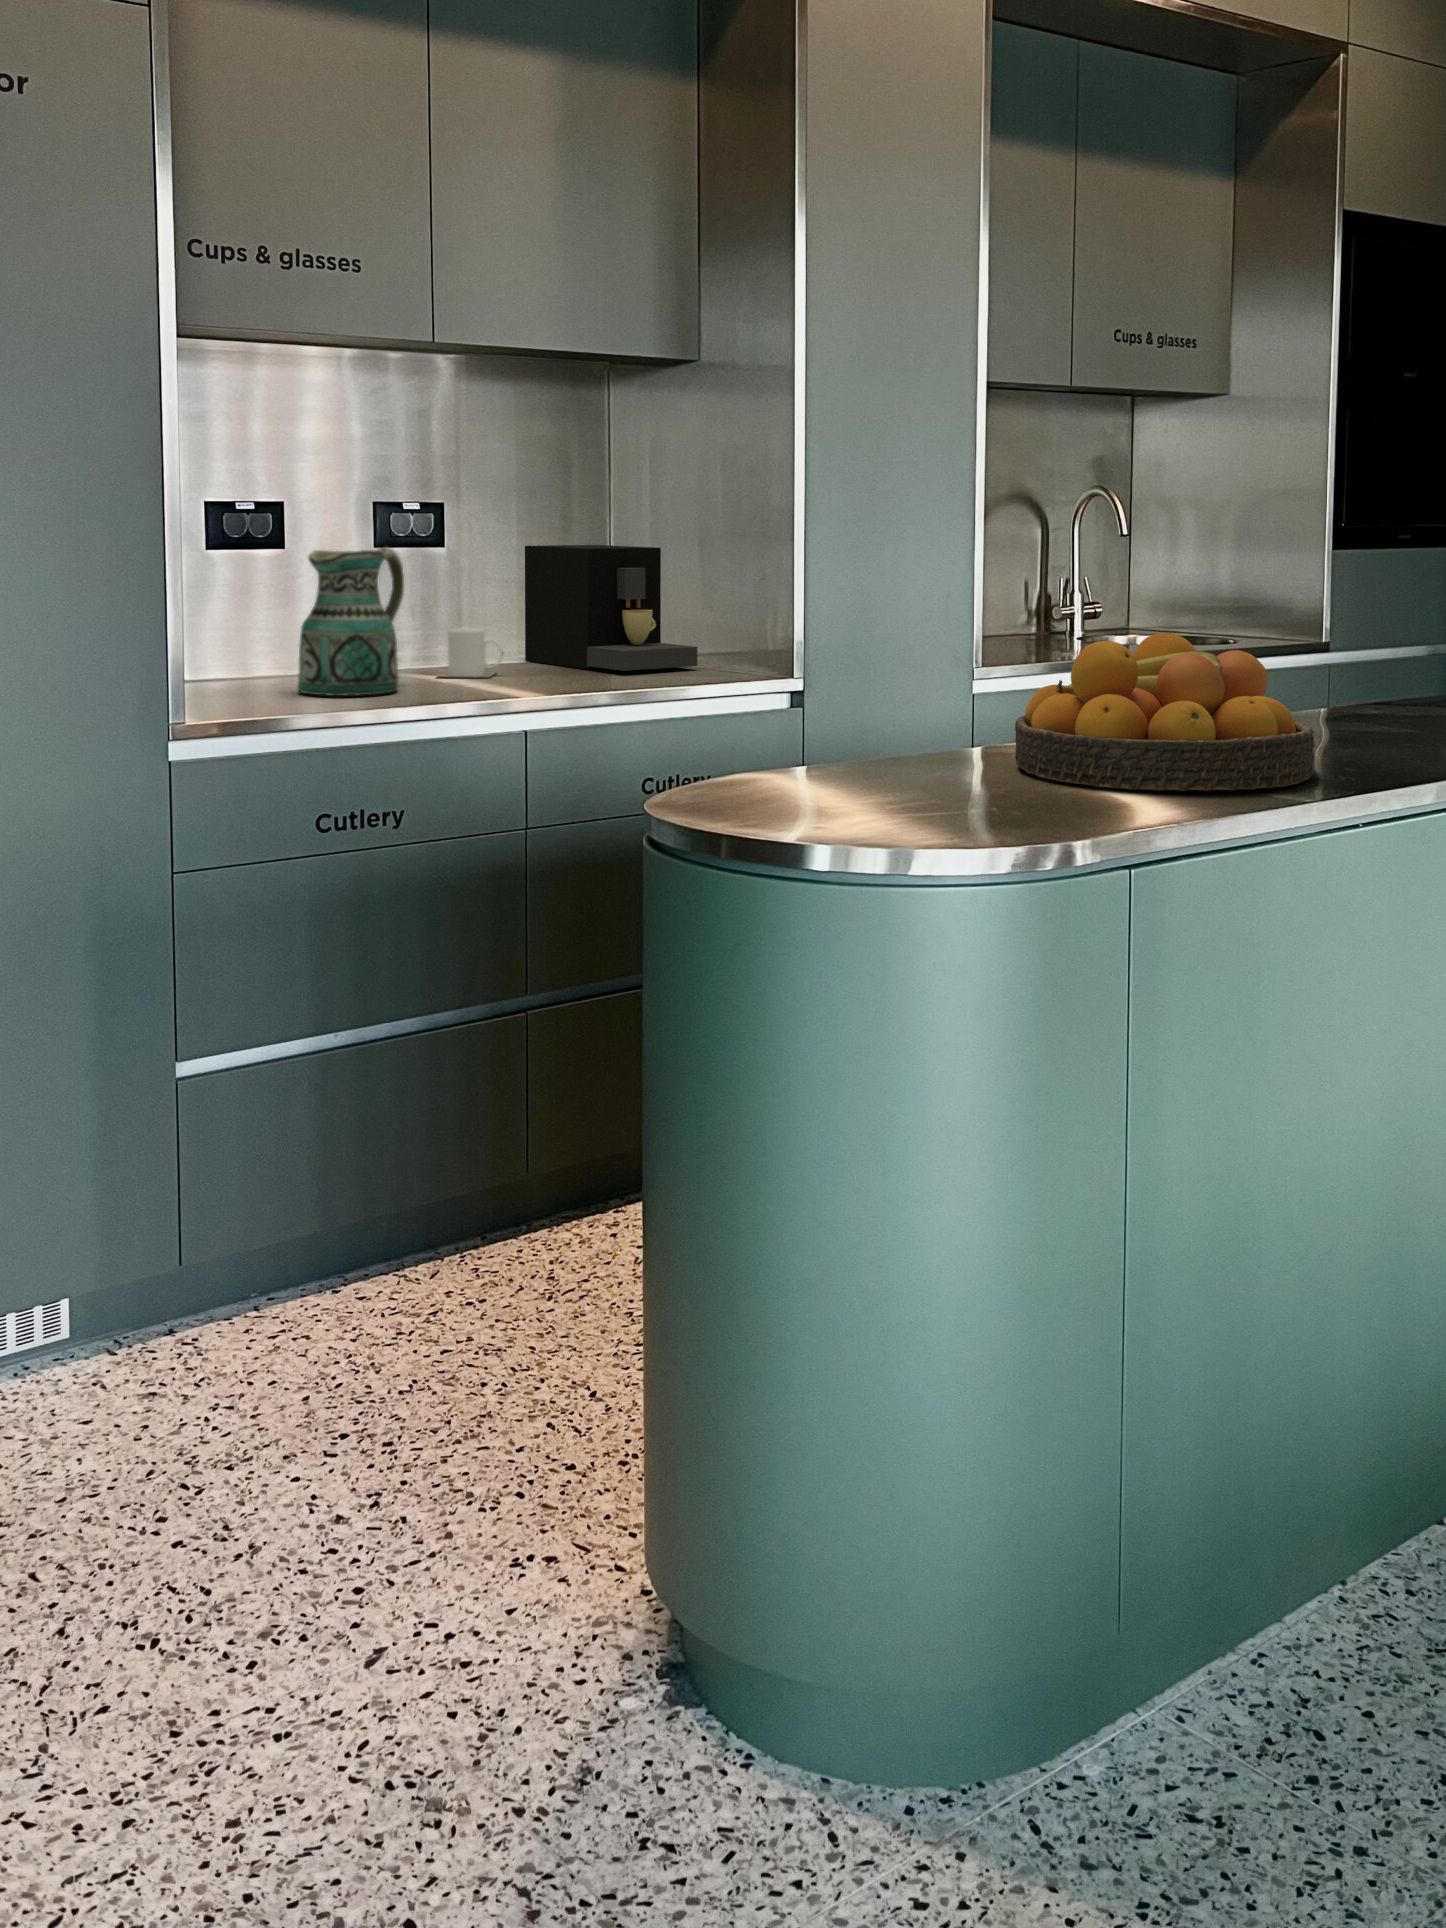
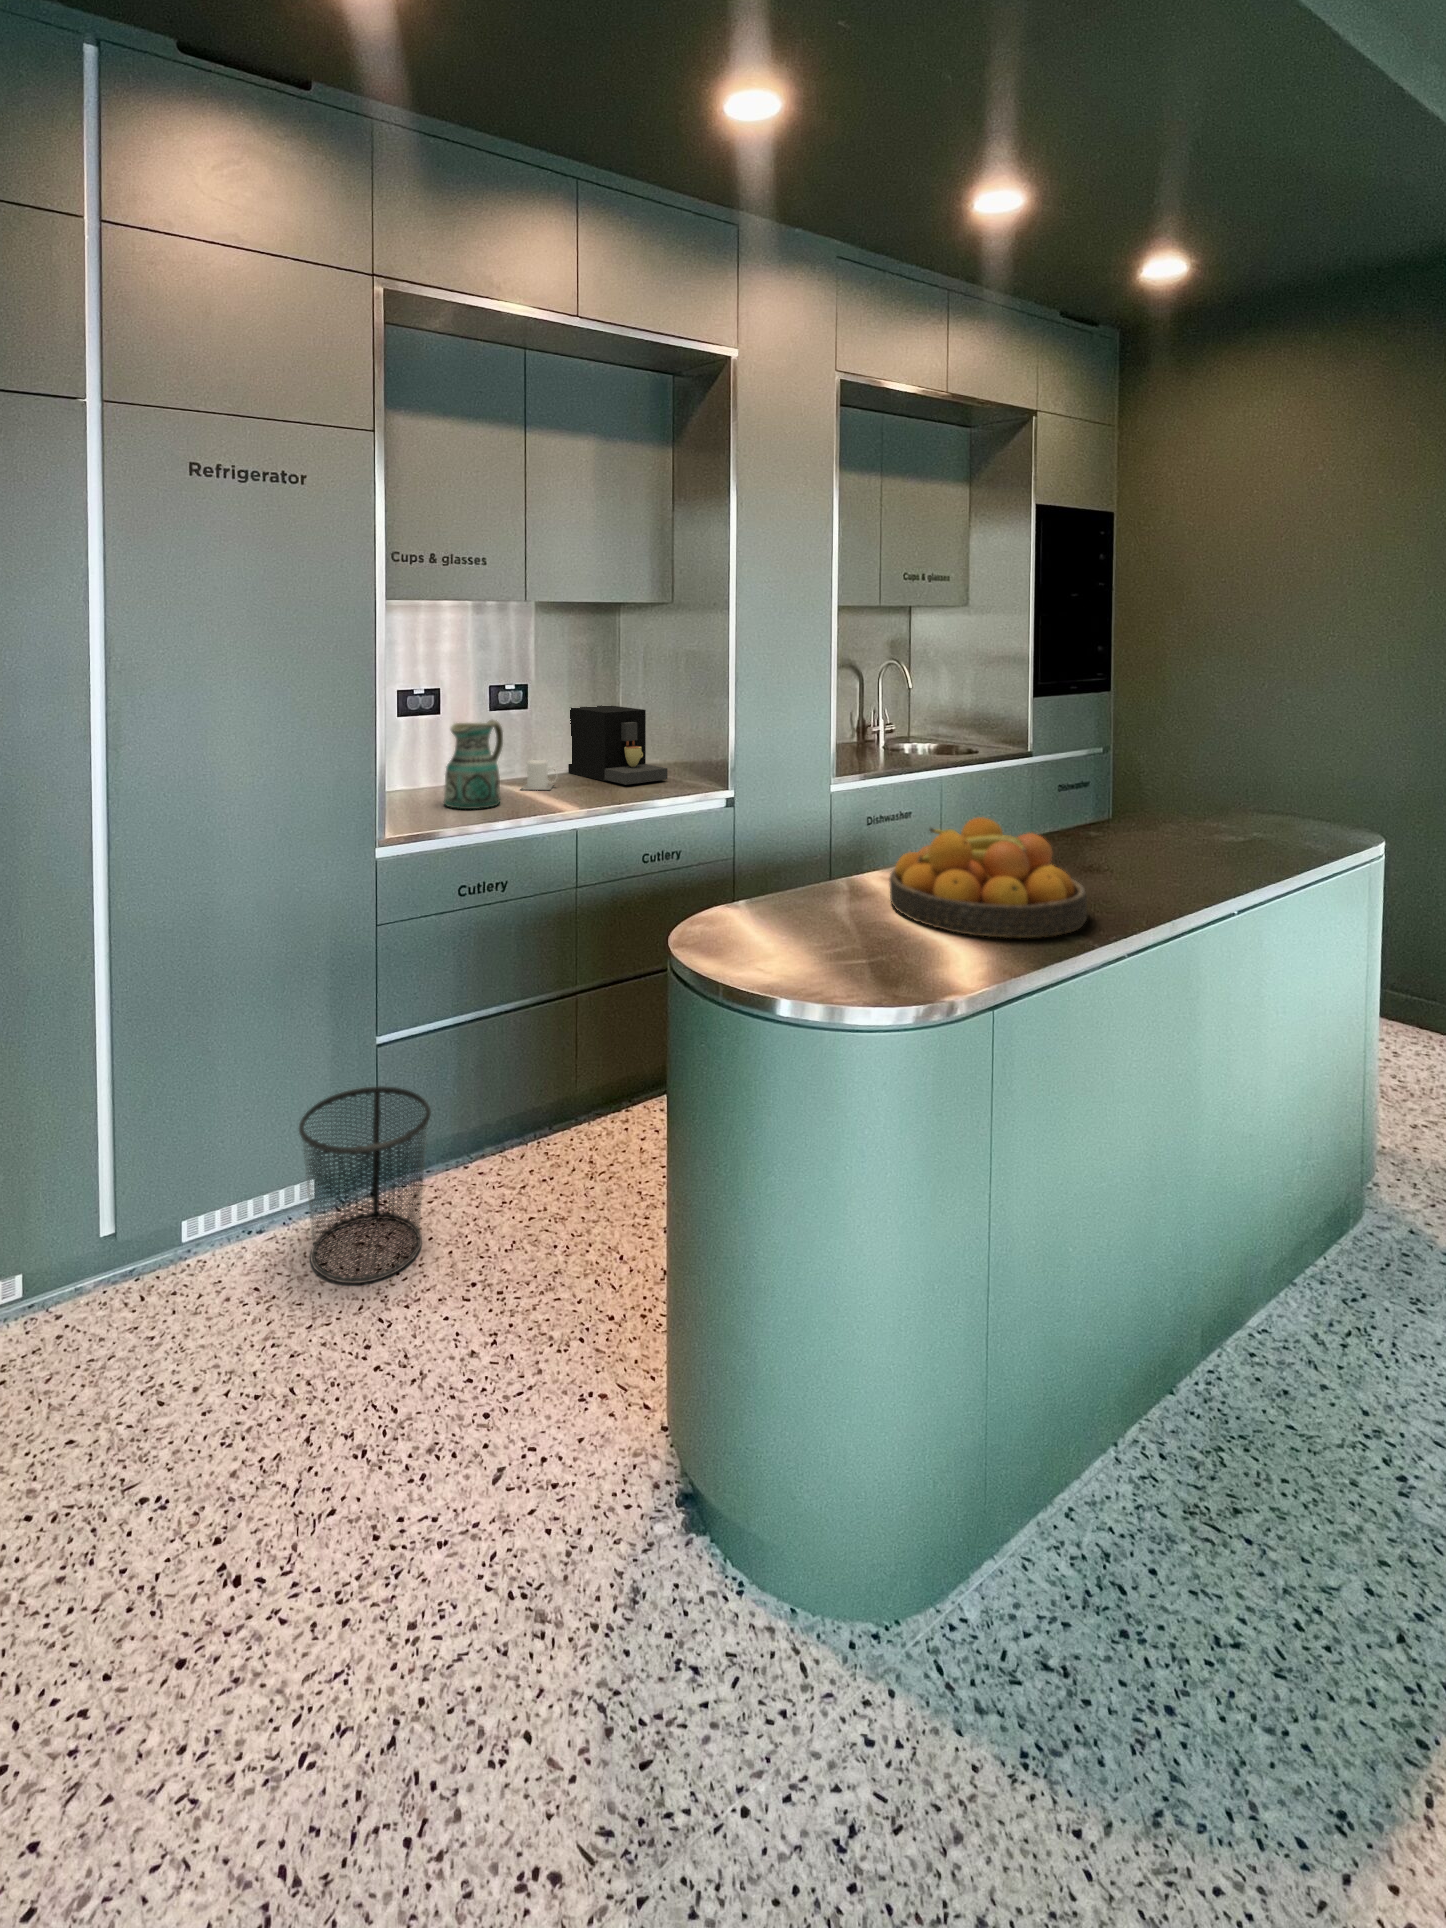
waste bin: none [41,1140,272,1442] -> present [298,1086,431,1283]

